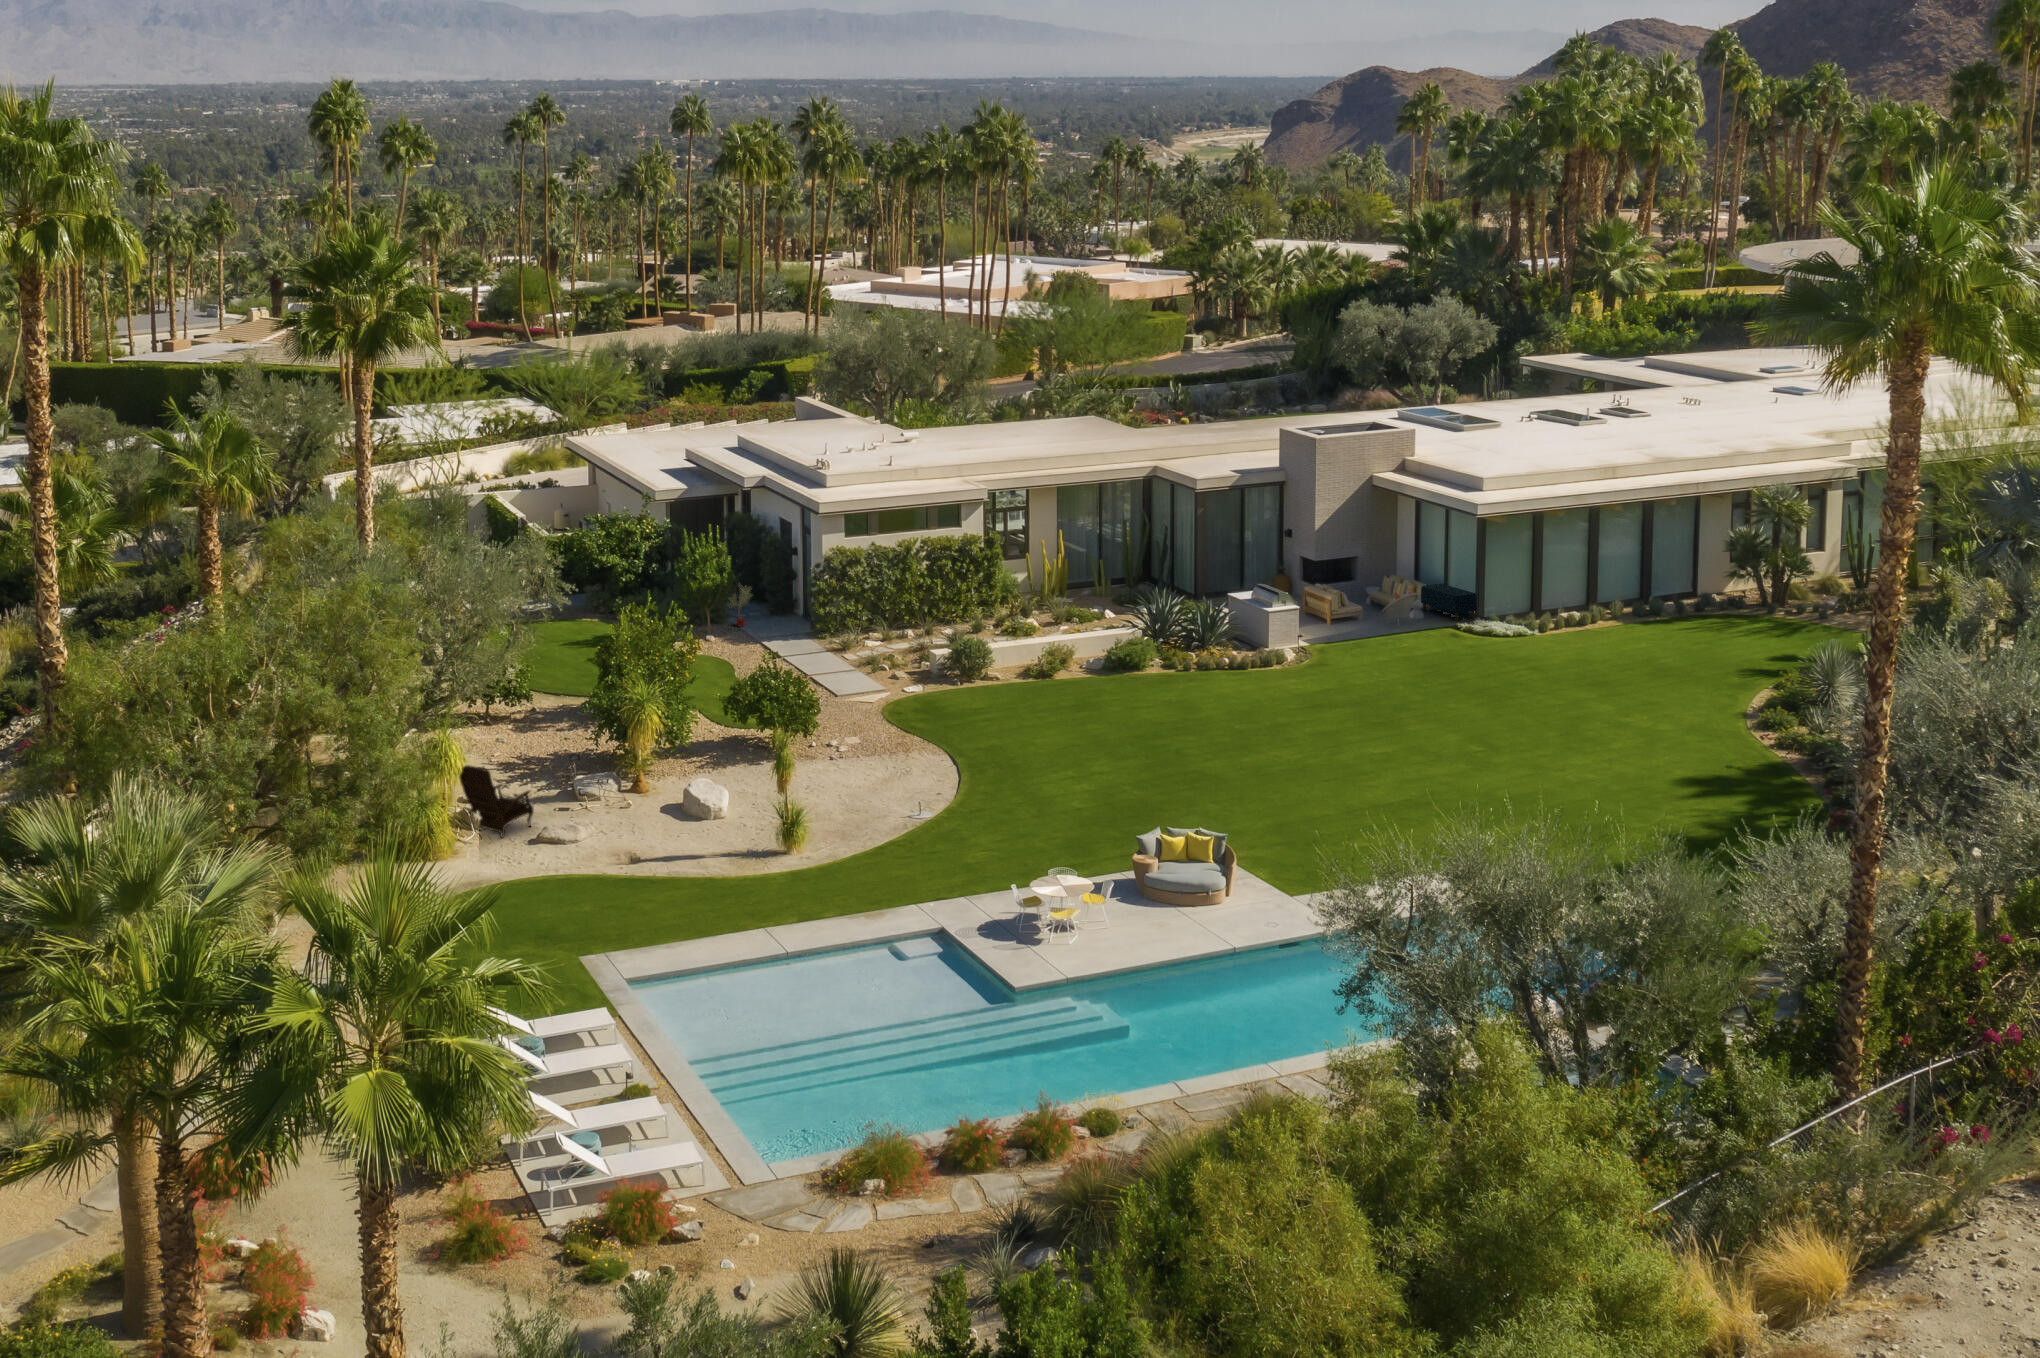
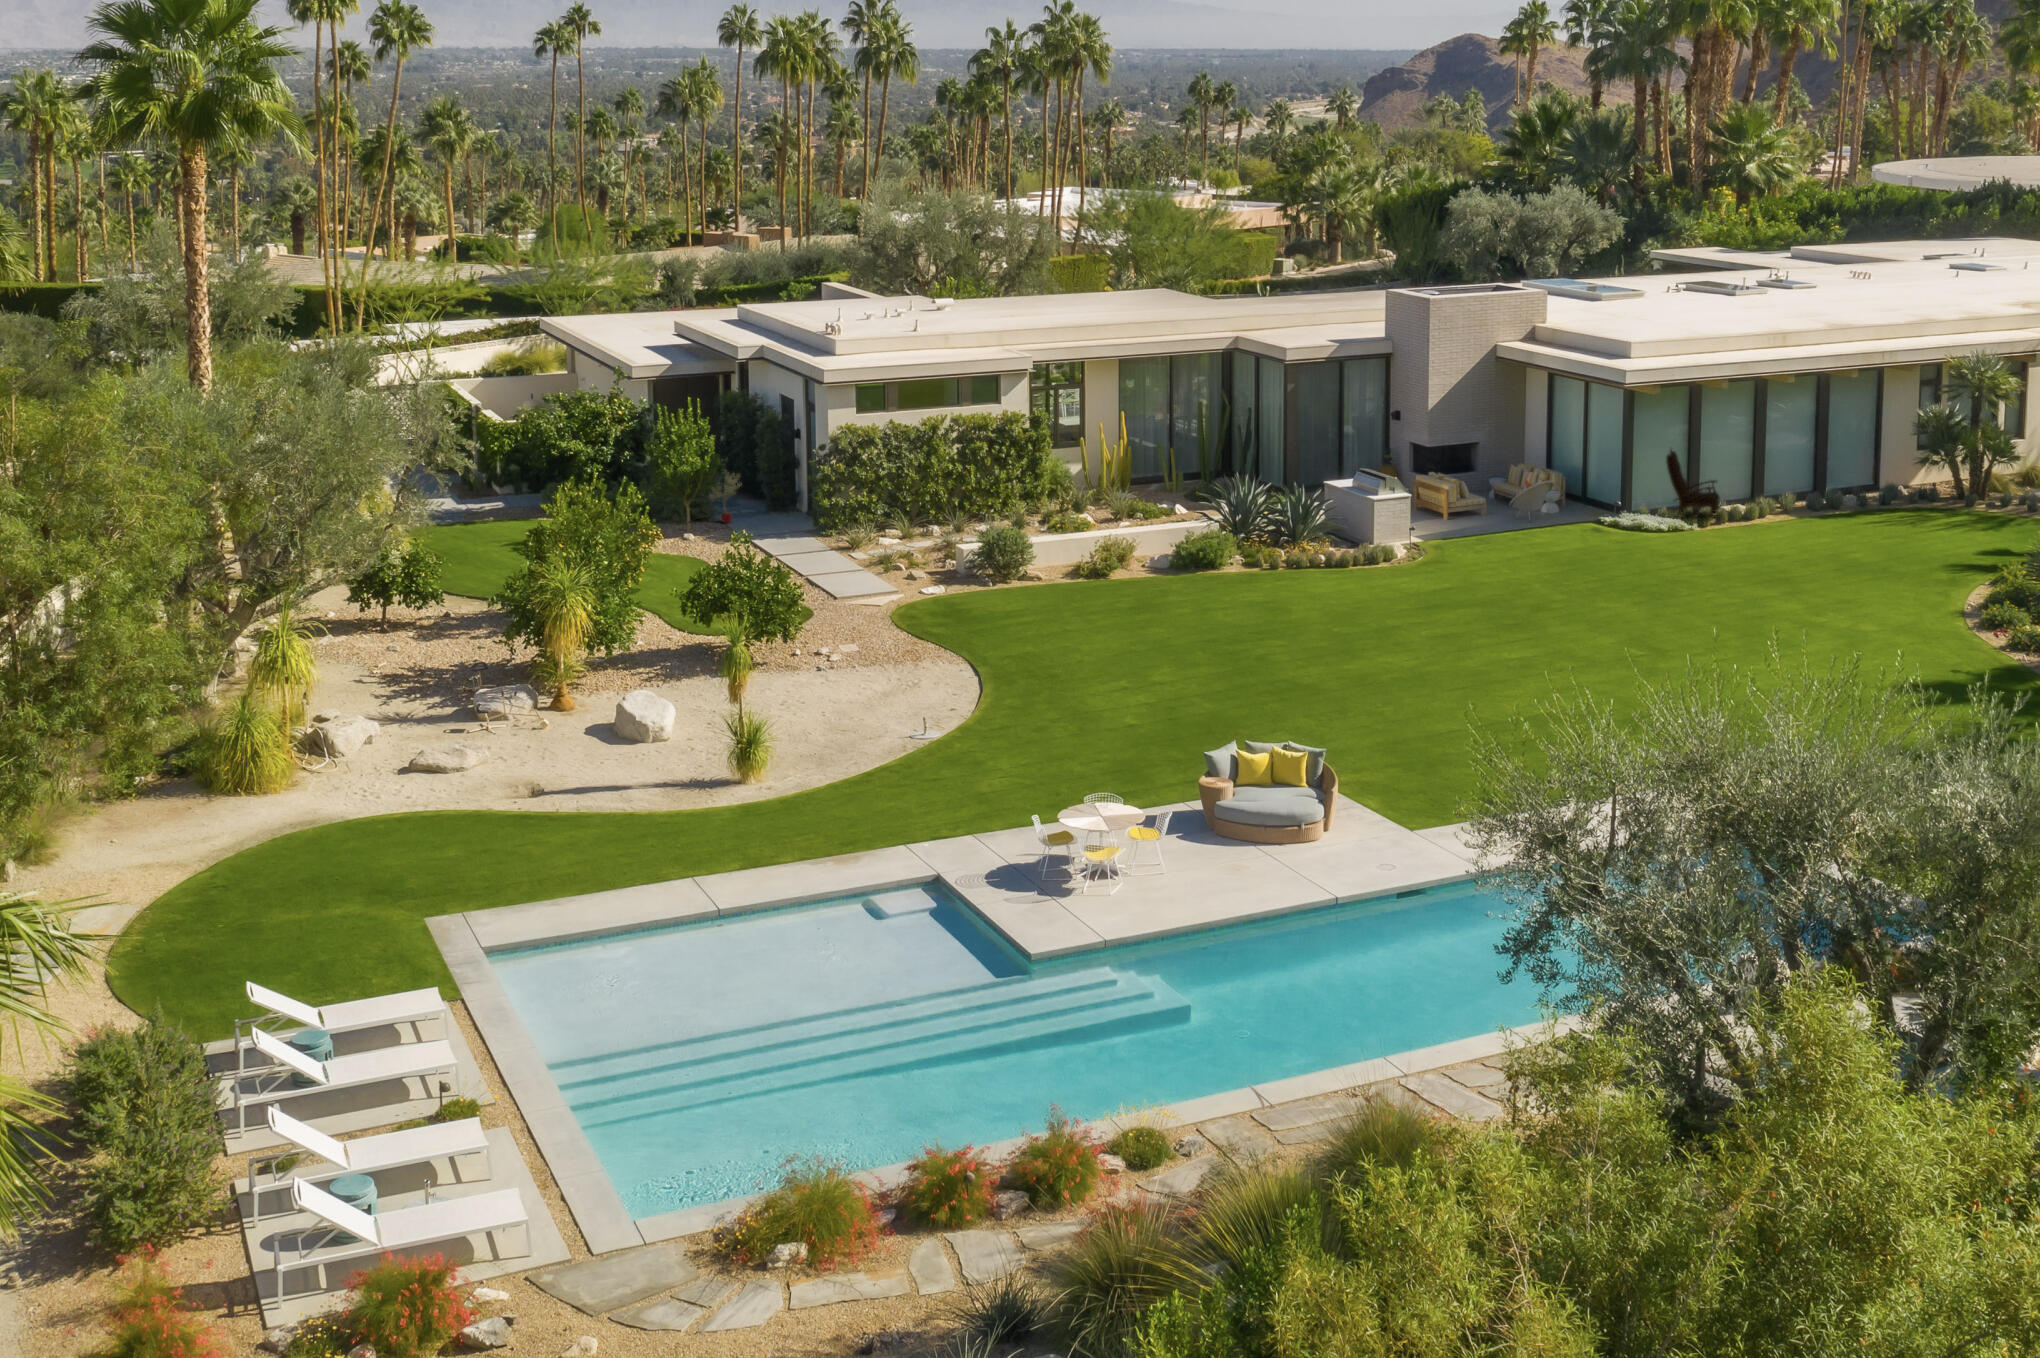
bench: present [1421,584,1477,621] -> none [1559,472,1626,515]
armchair: present [460,765,534,838] -> present [1666,450,1720,517]

